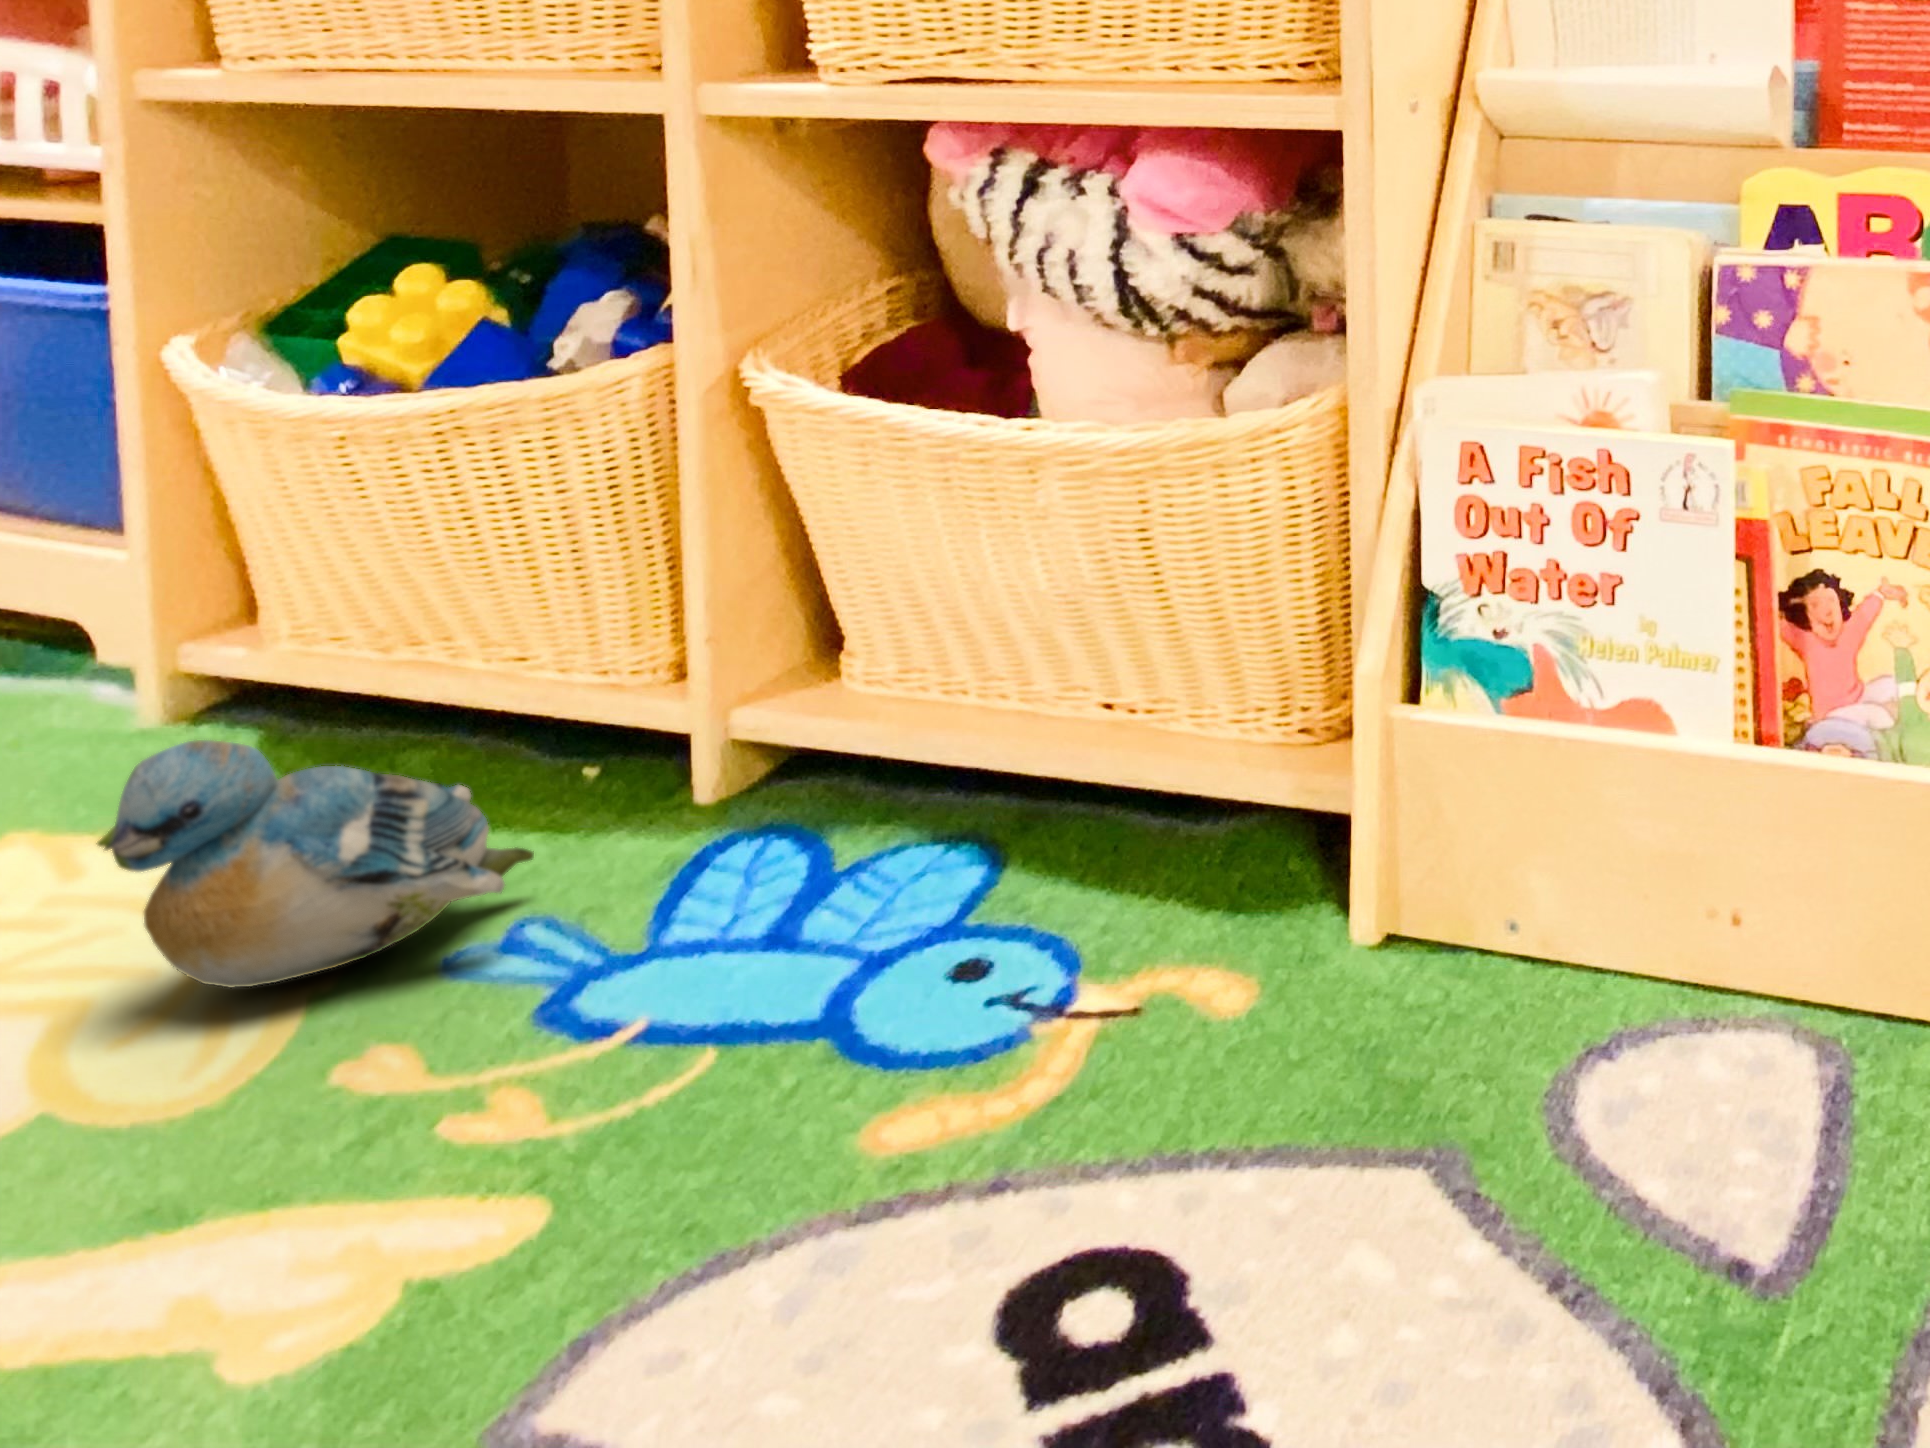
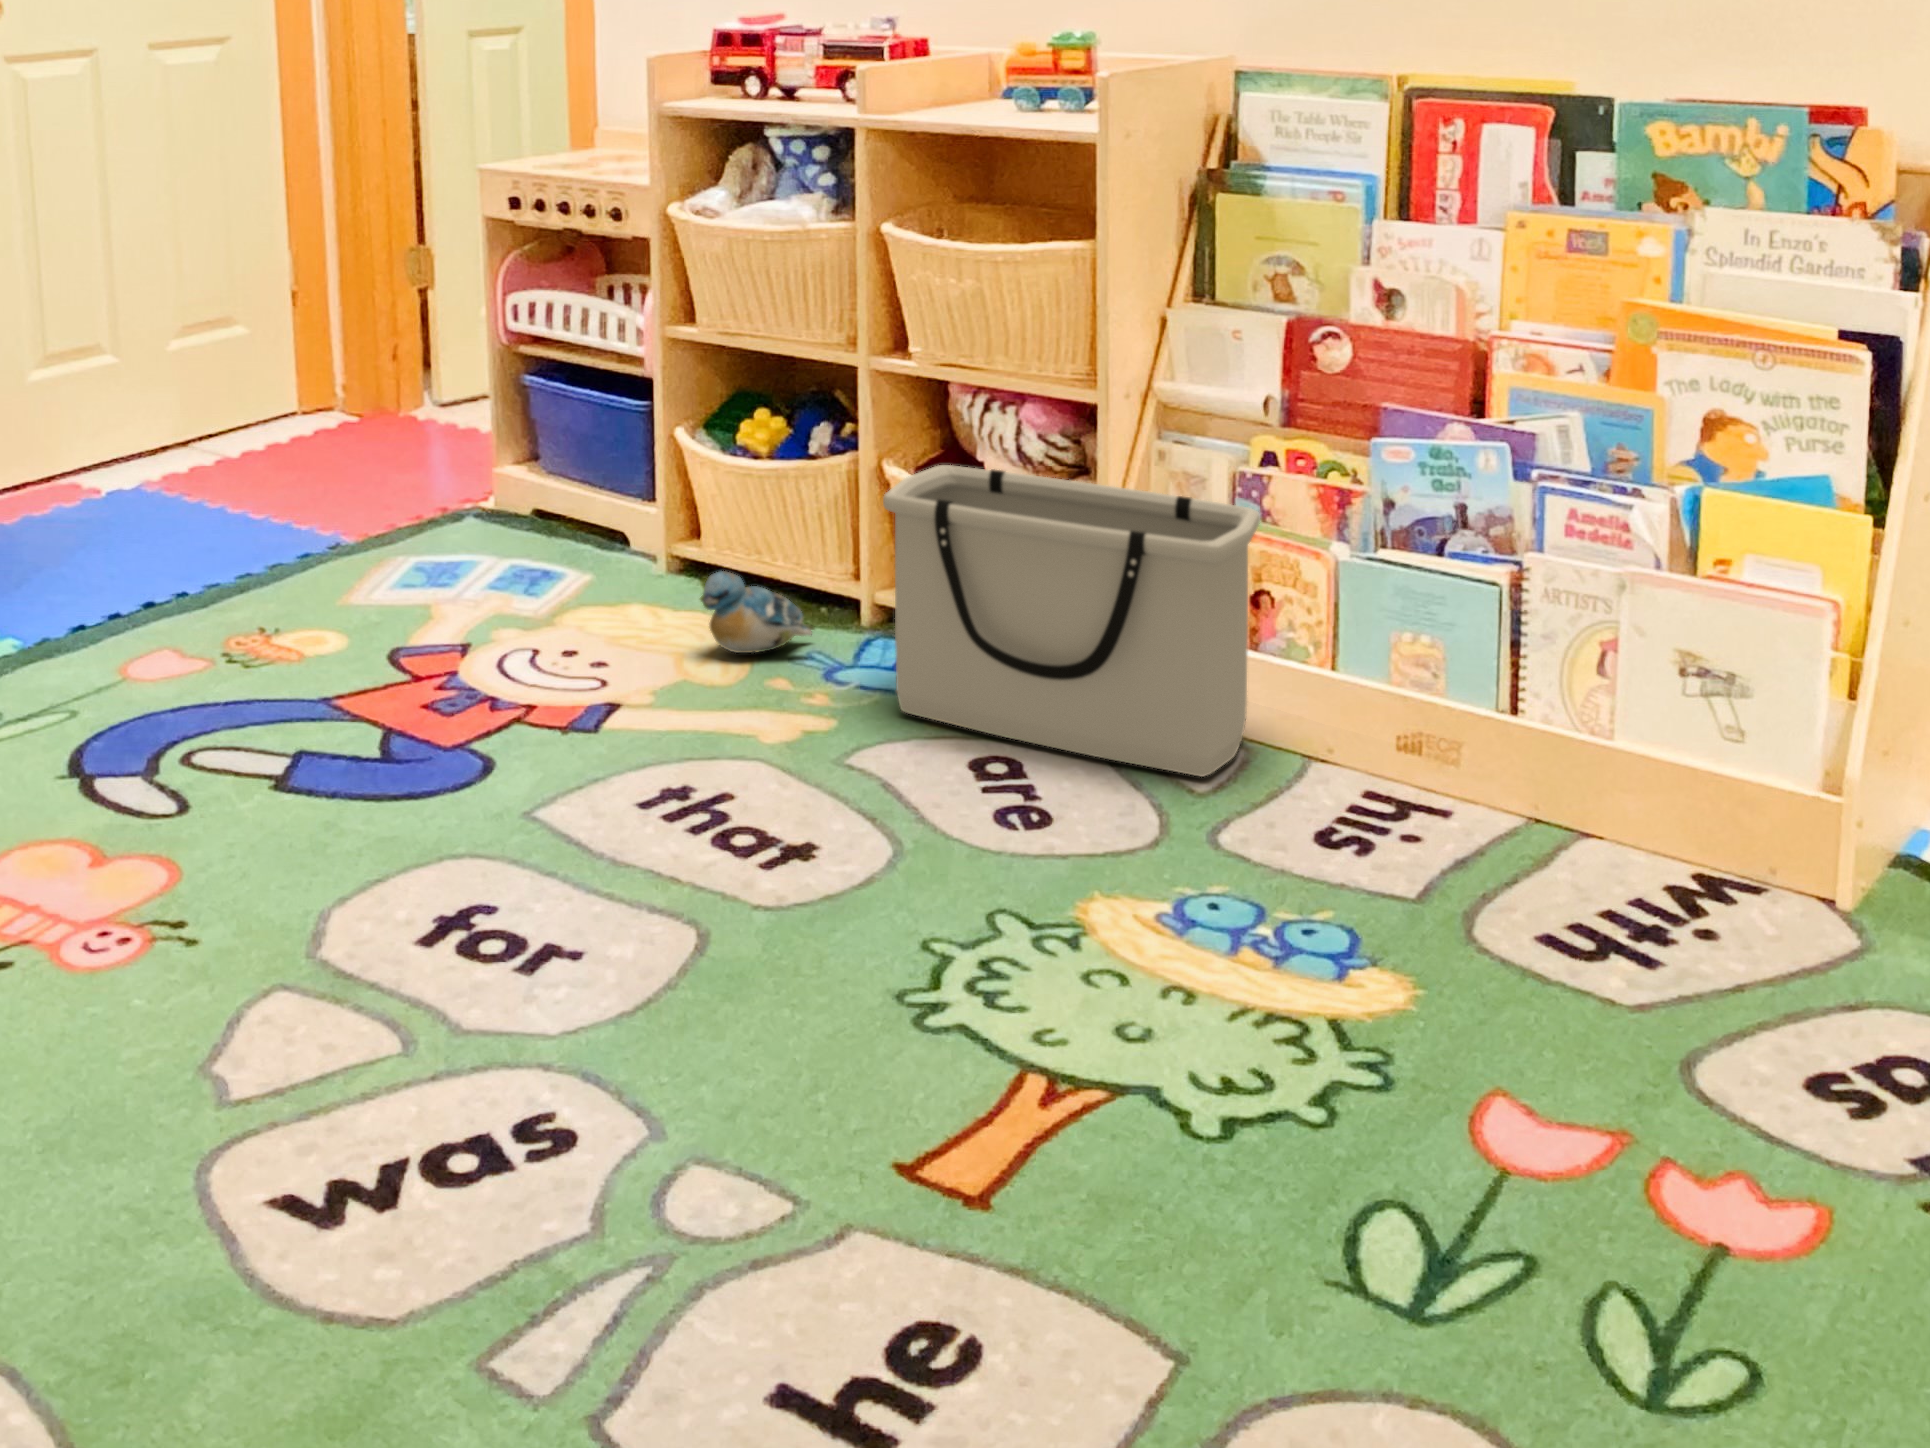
storage bin: none [656,332,1835,1220] -> present [883,465,1260,777]

